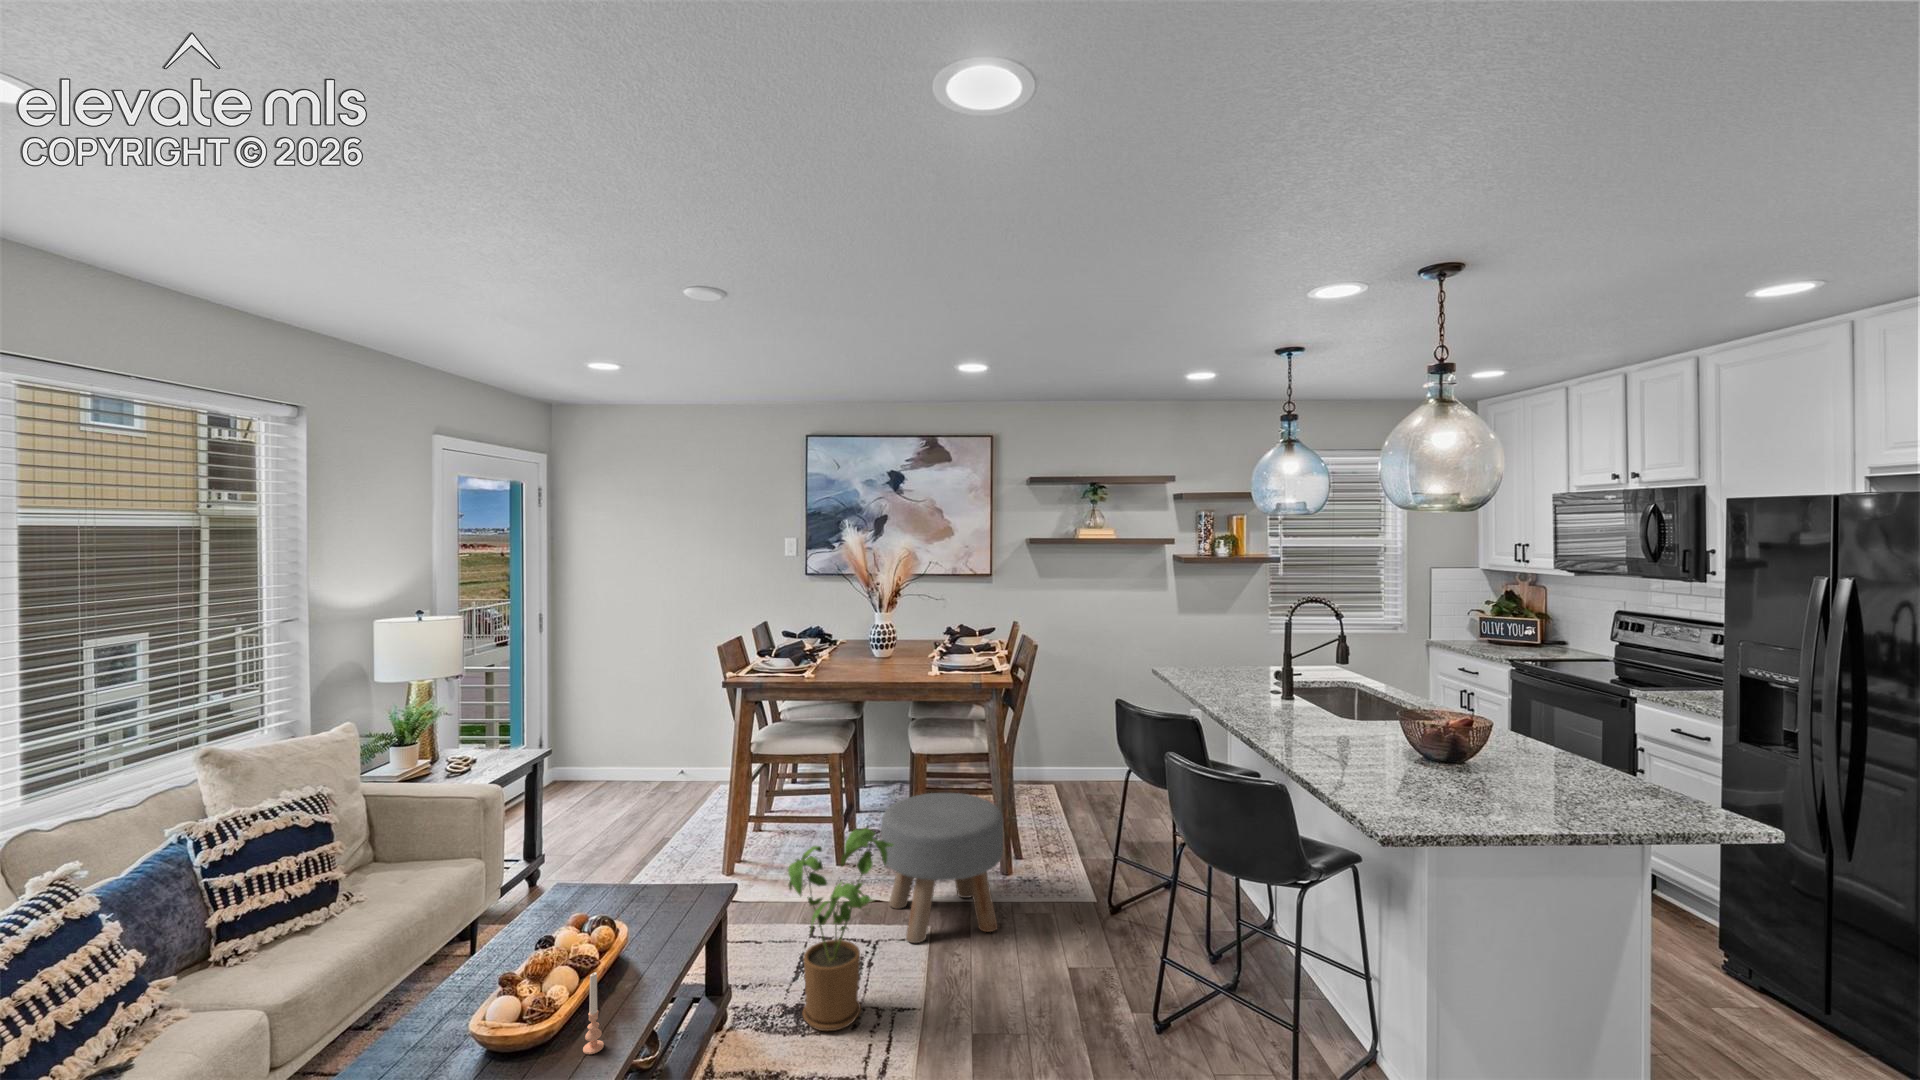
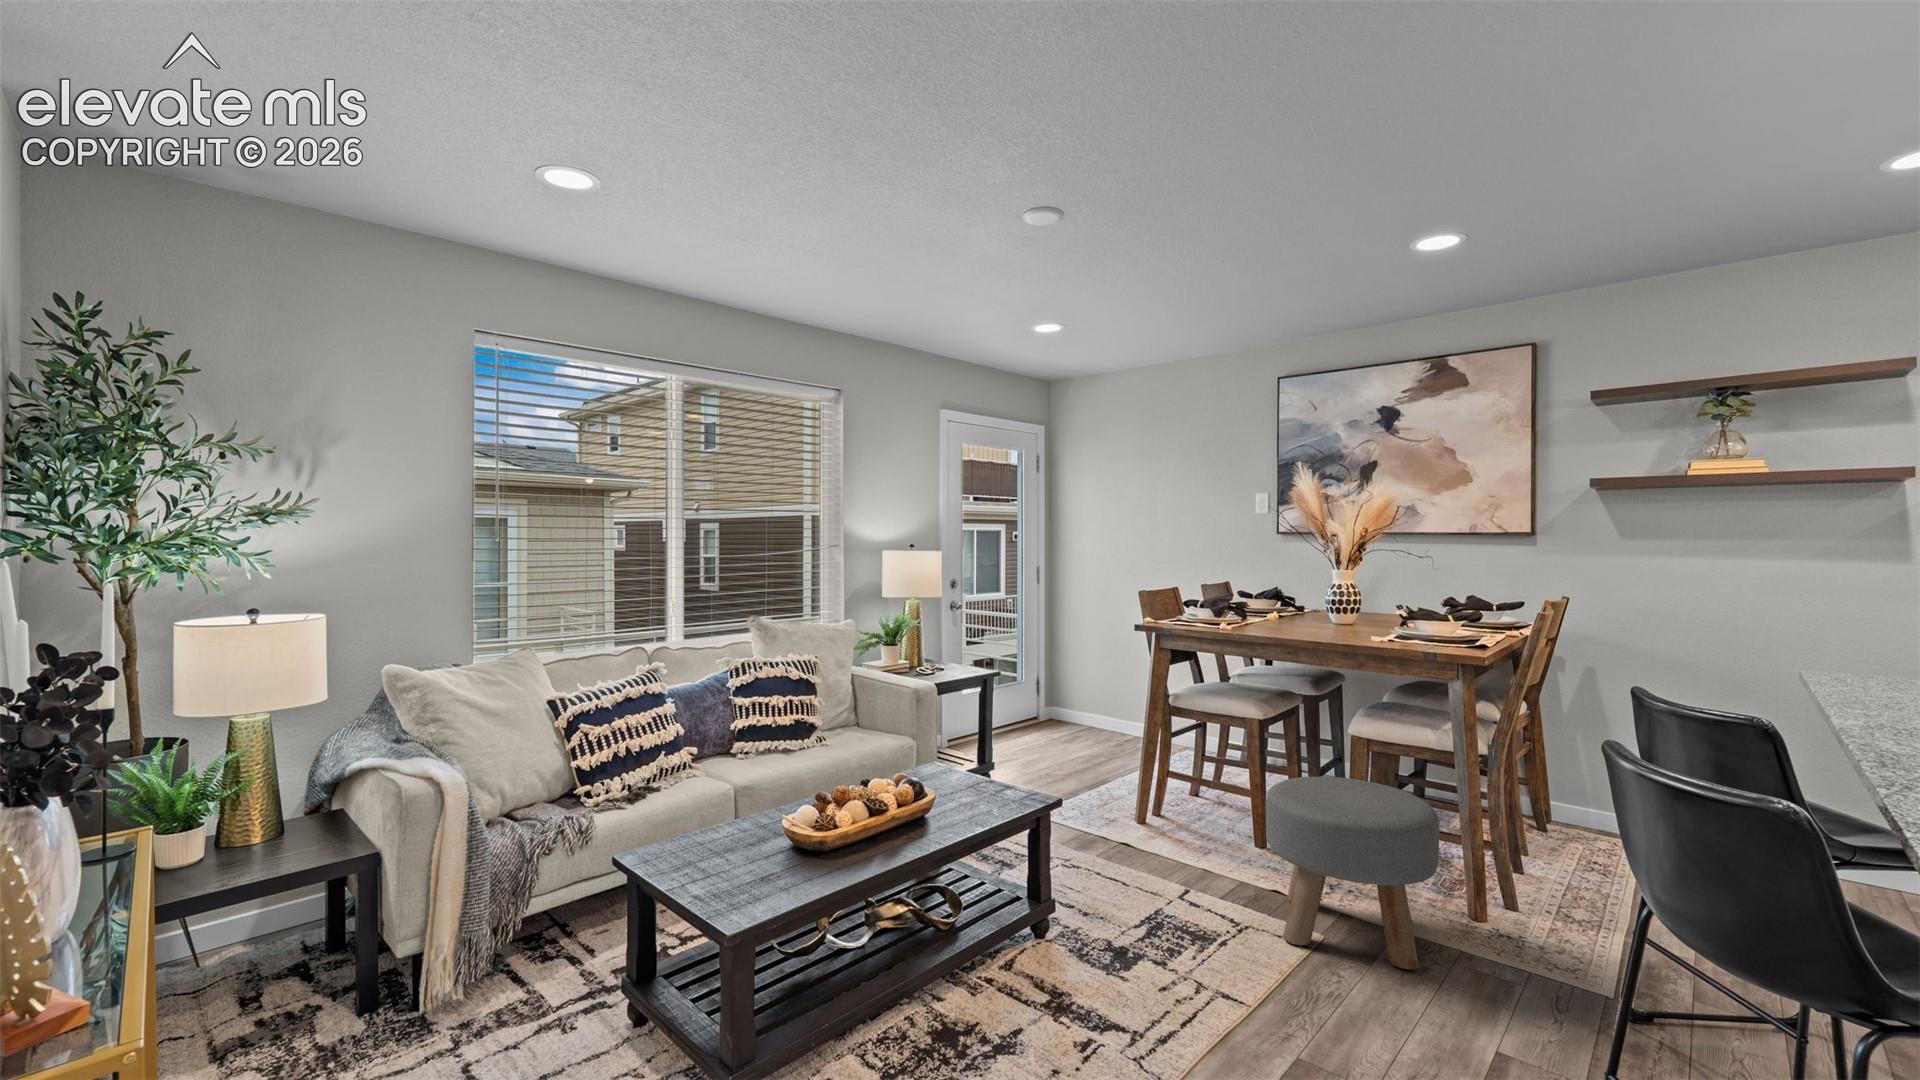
house plant: present [788,828,894,1031] -> none [1108,771,1231,987]
candle: present [583,972,604,1054] -> none [834,801,851,871]

